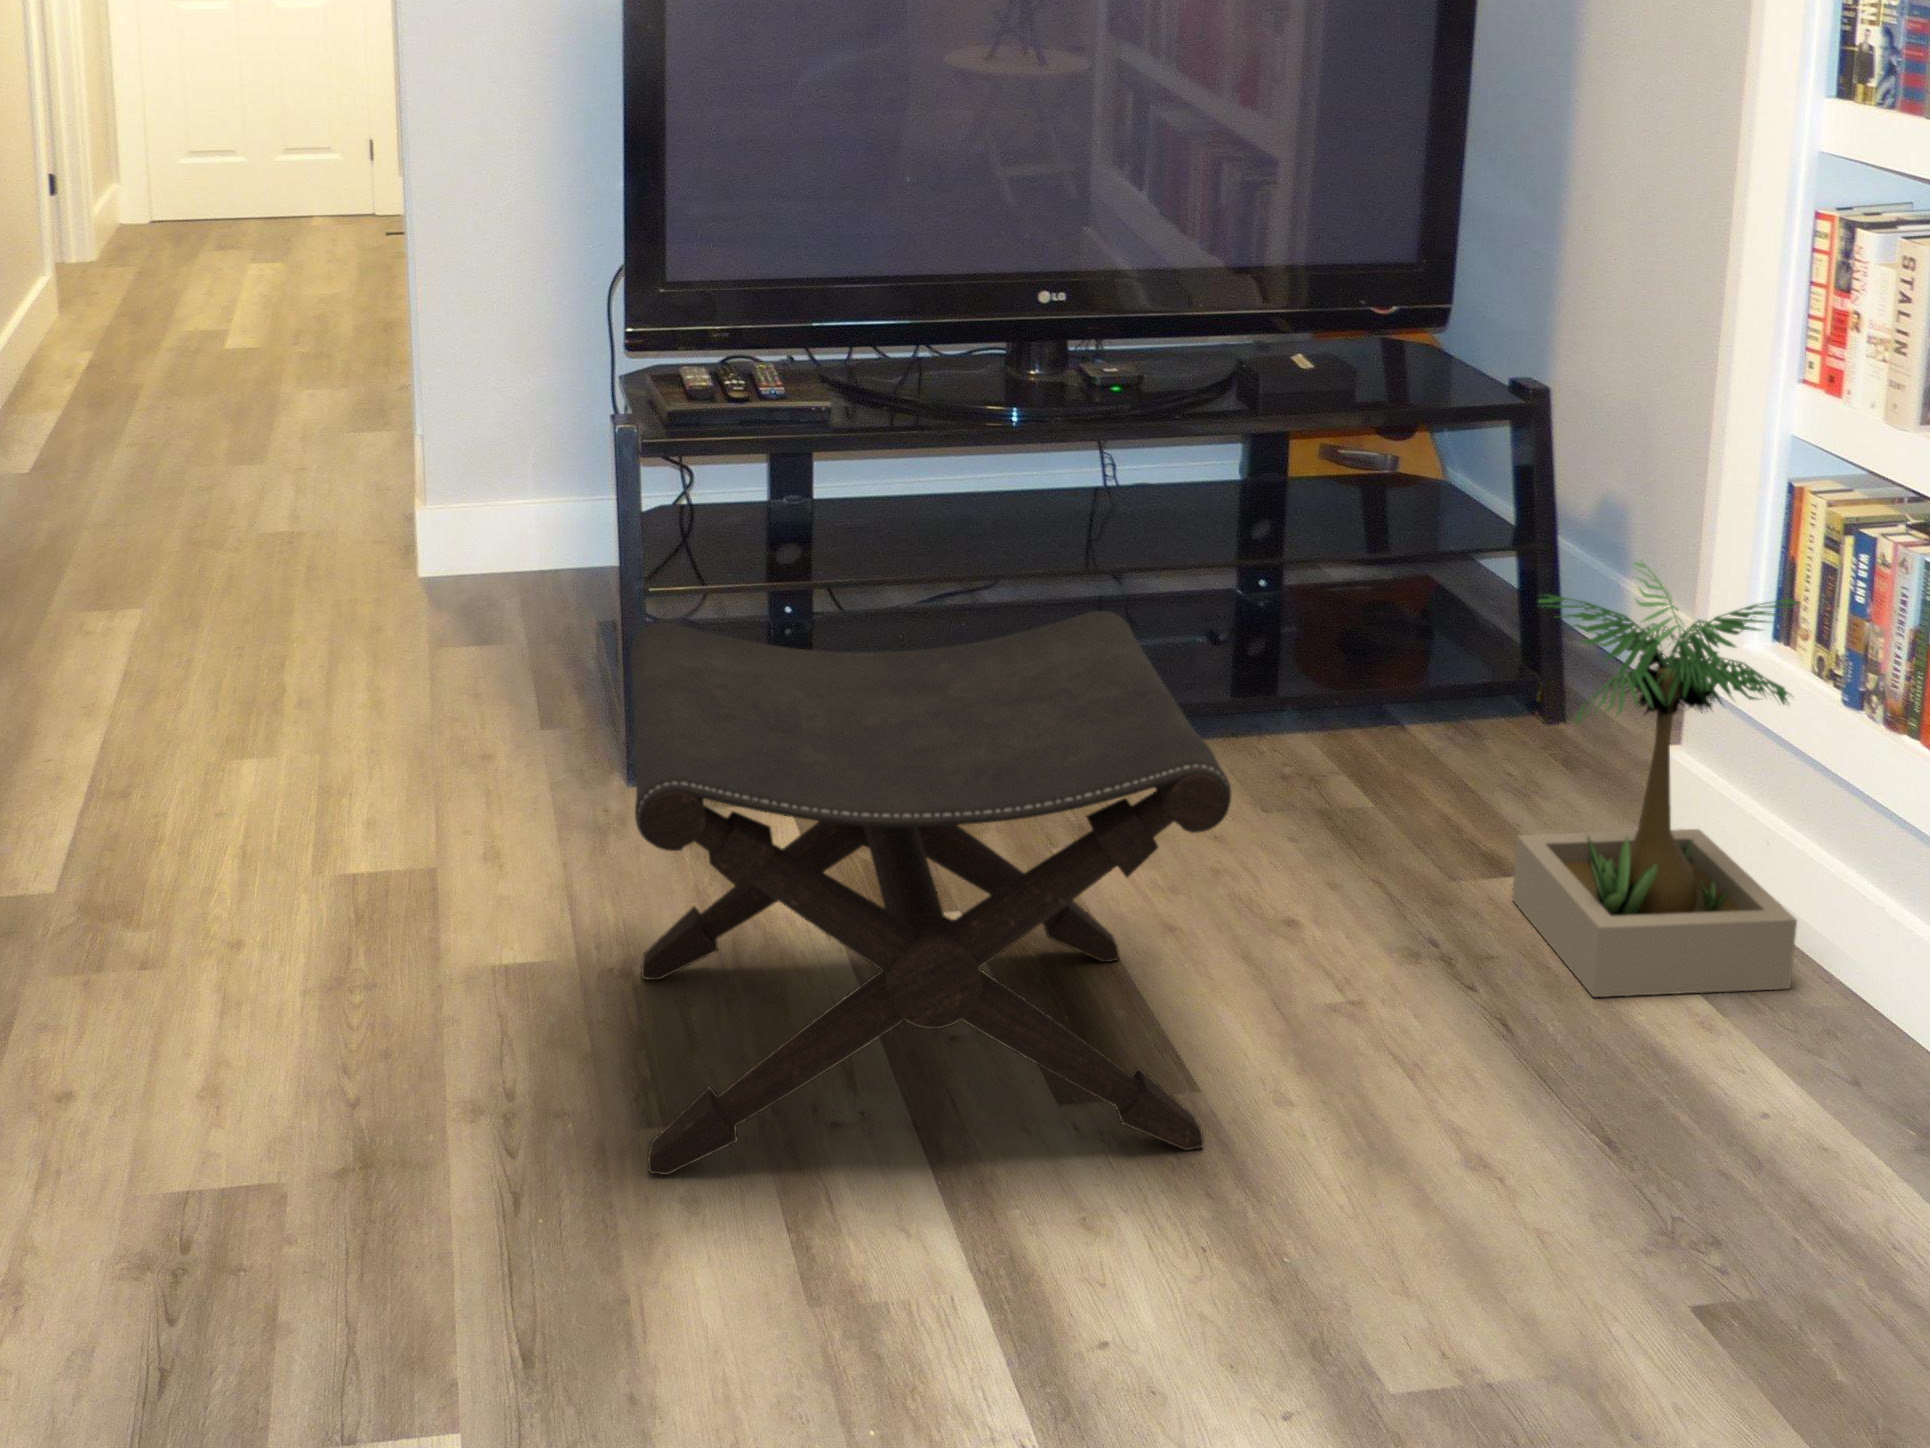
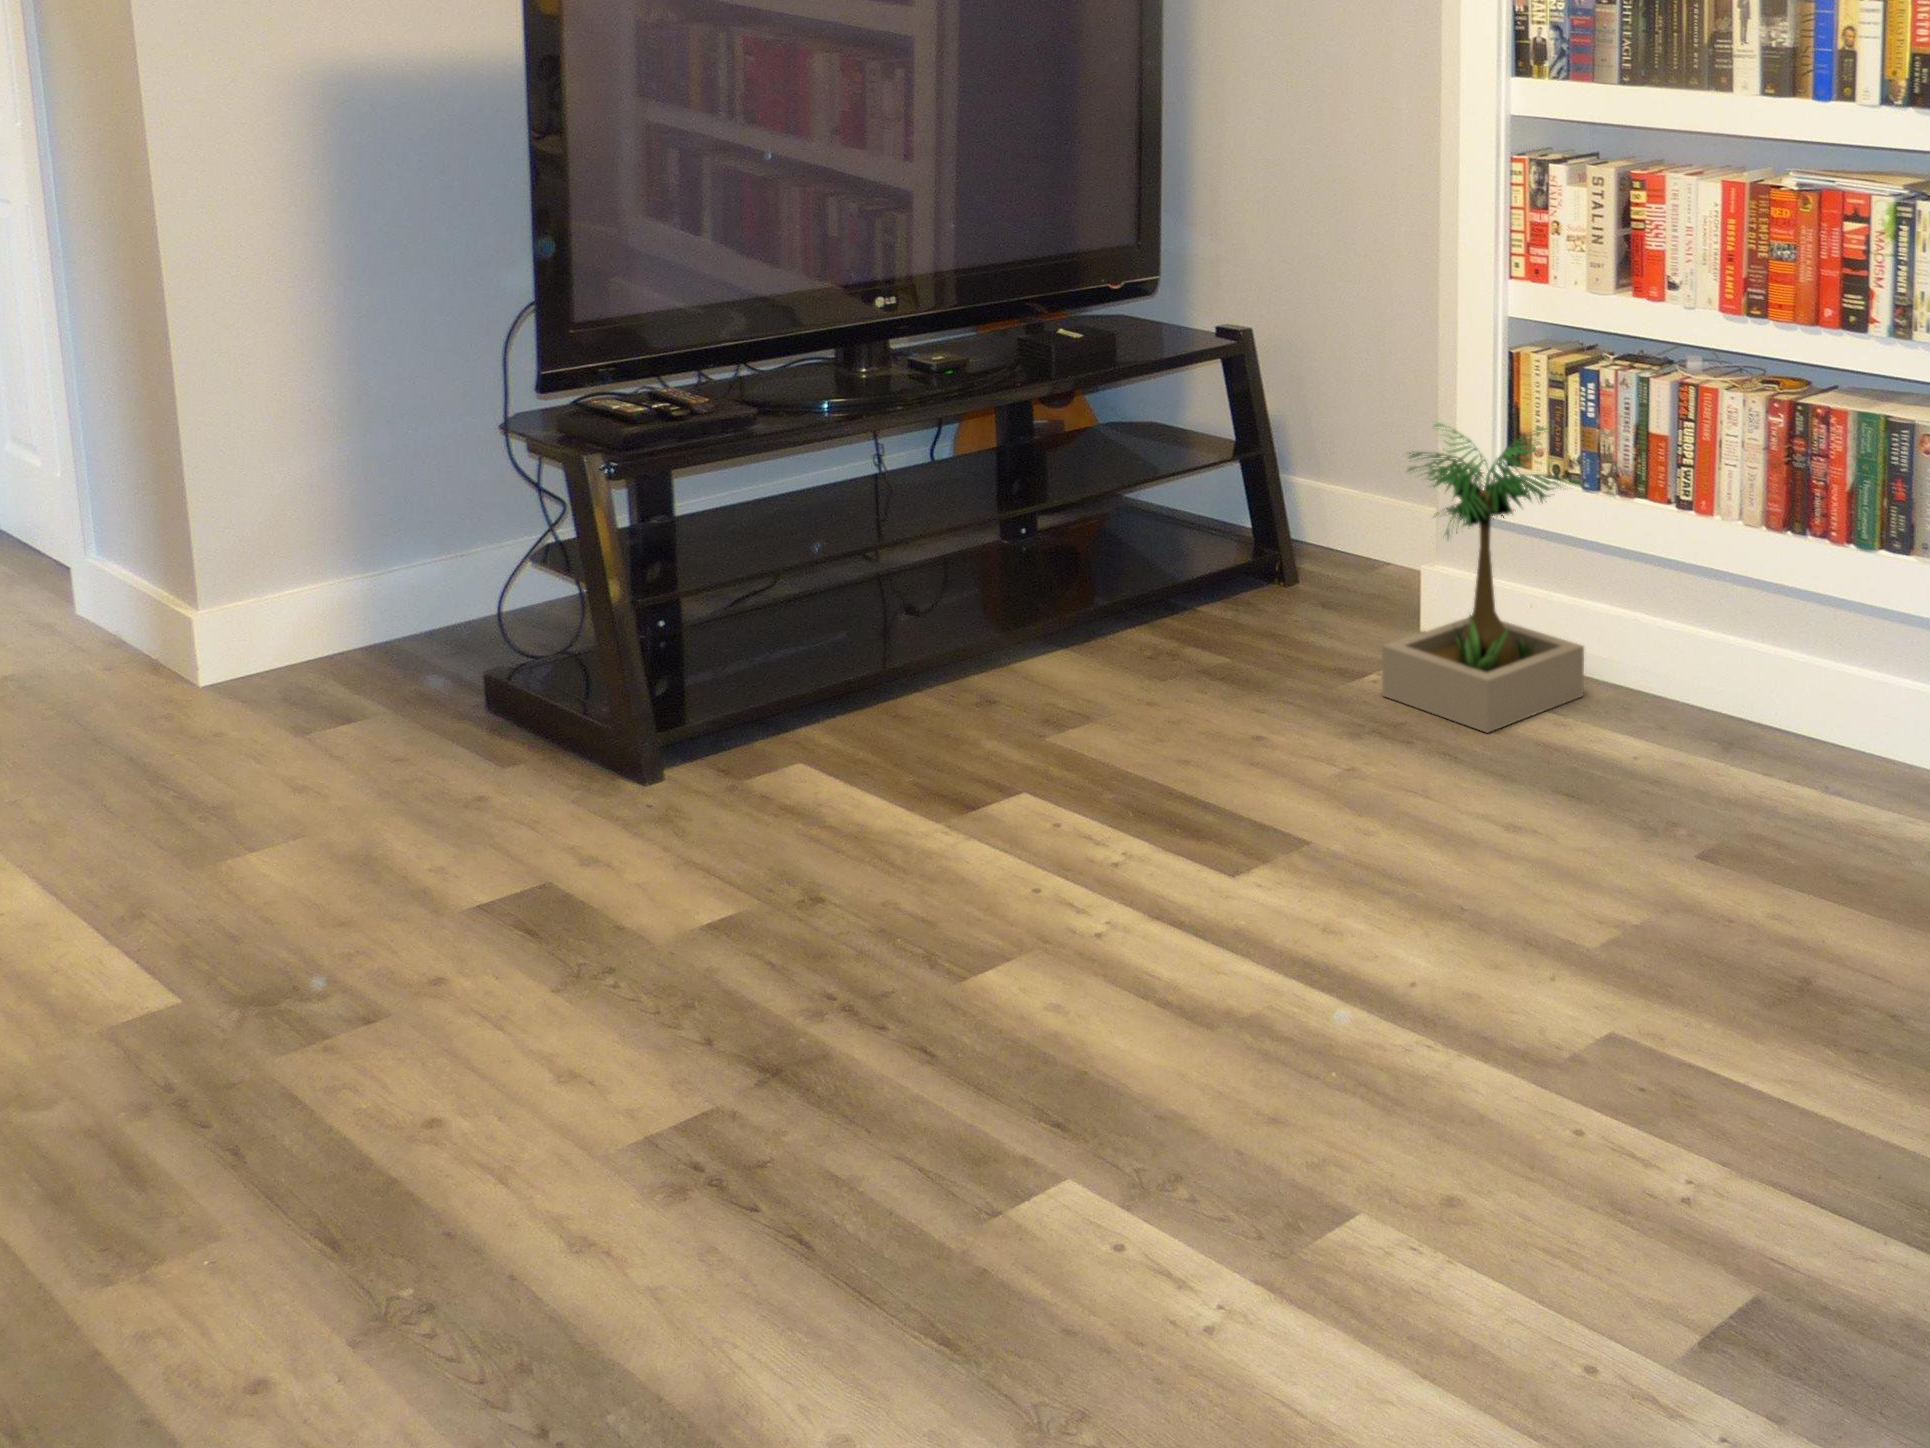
footstool: present [630,611,1232,1175] -> none [811,522,1376,1031]

